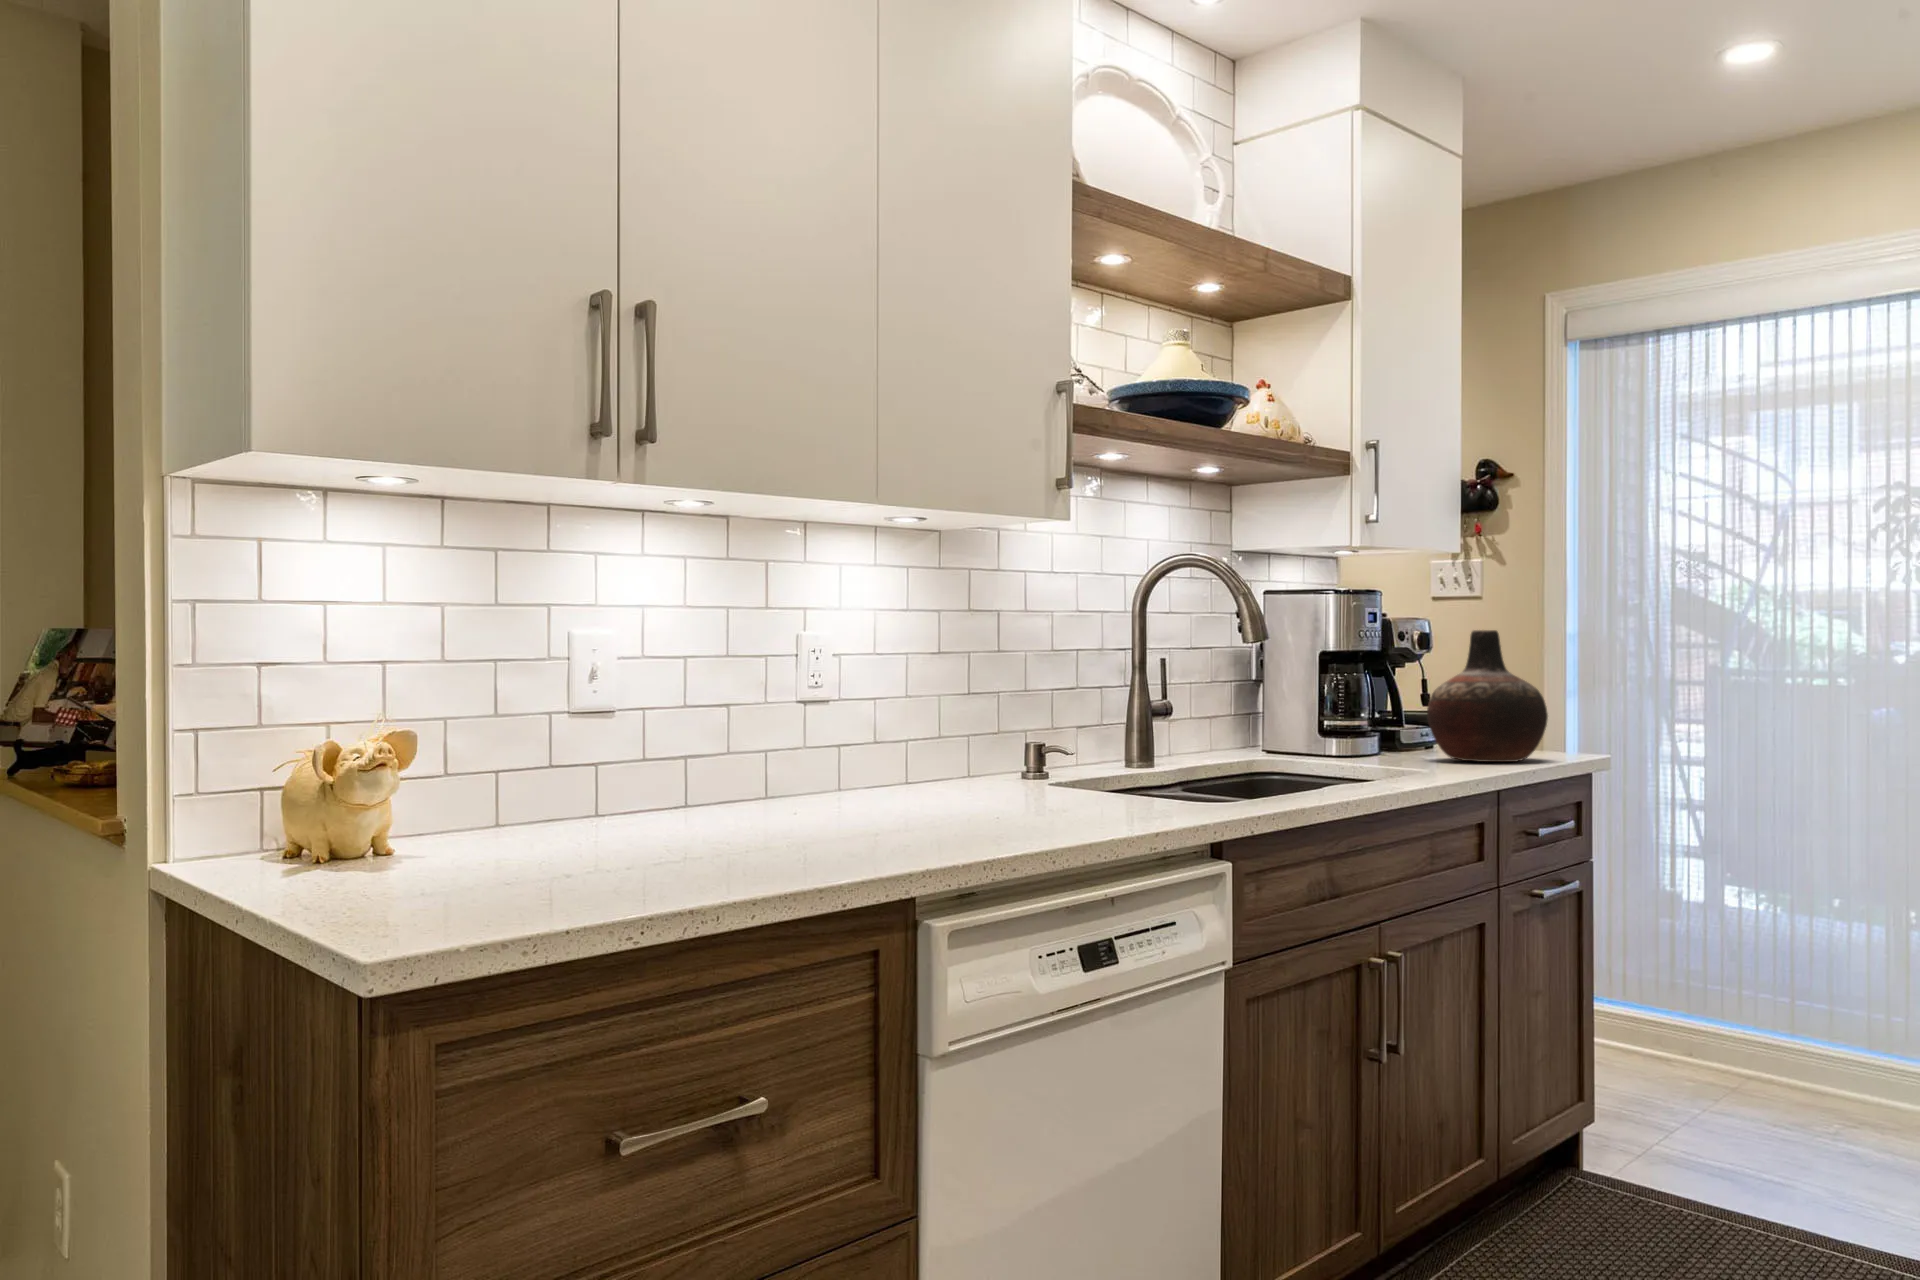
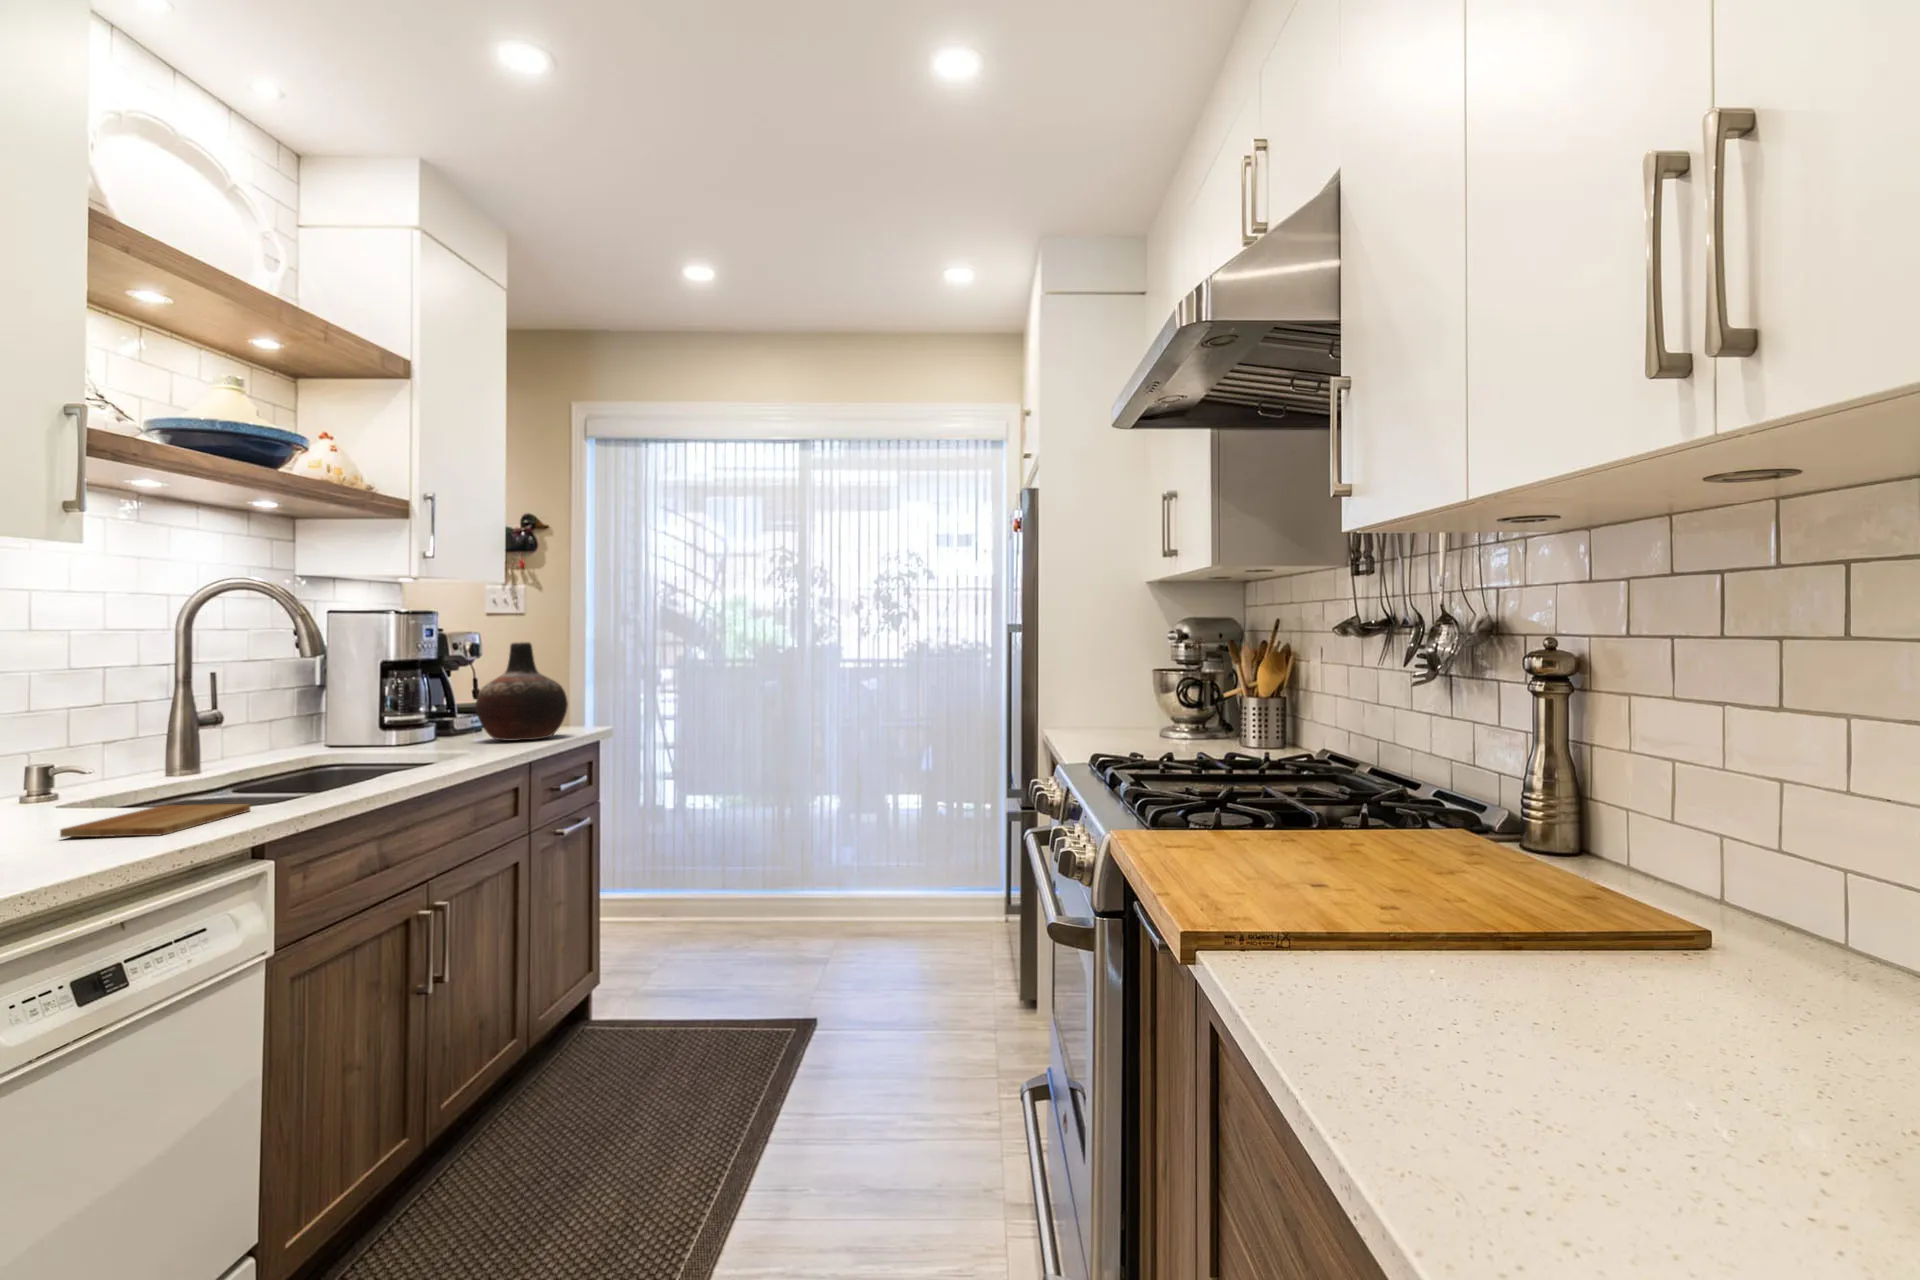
cutting board: none [1059,791,1208,818] -> present [60,804,250,837]

